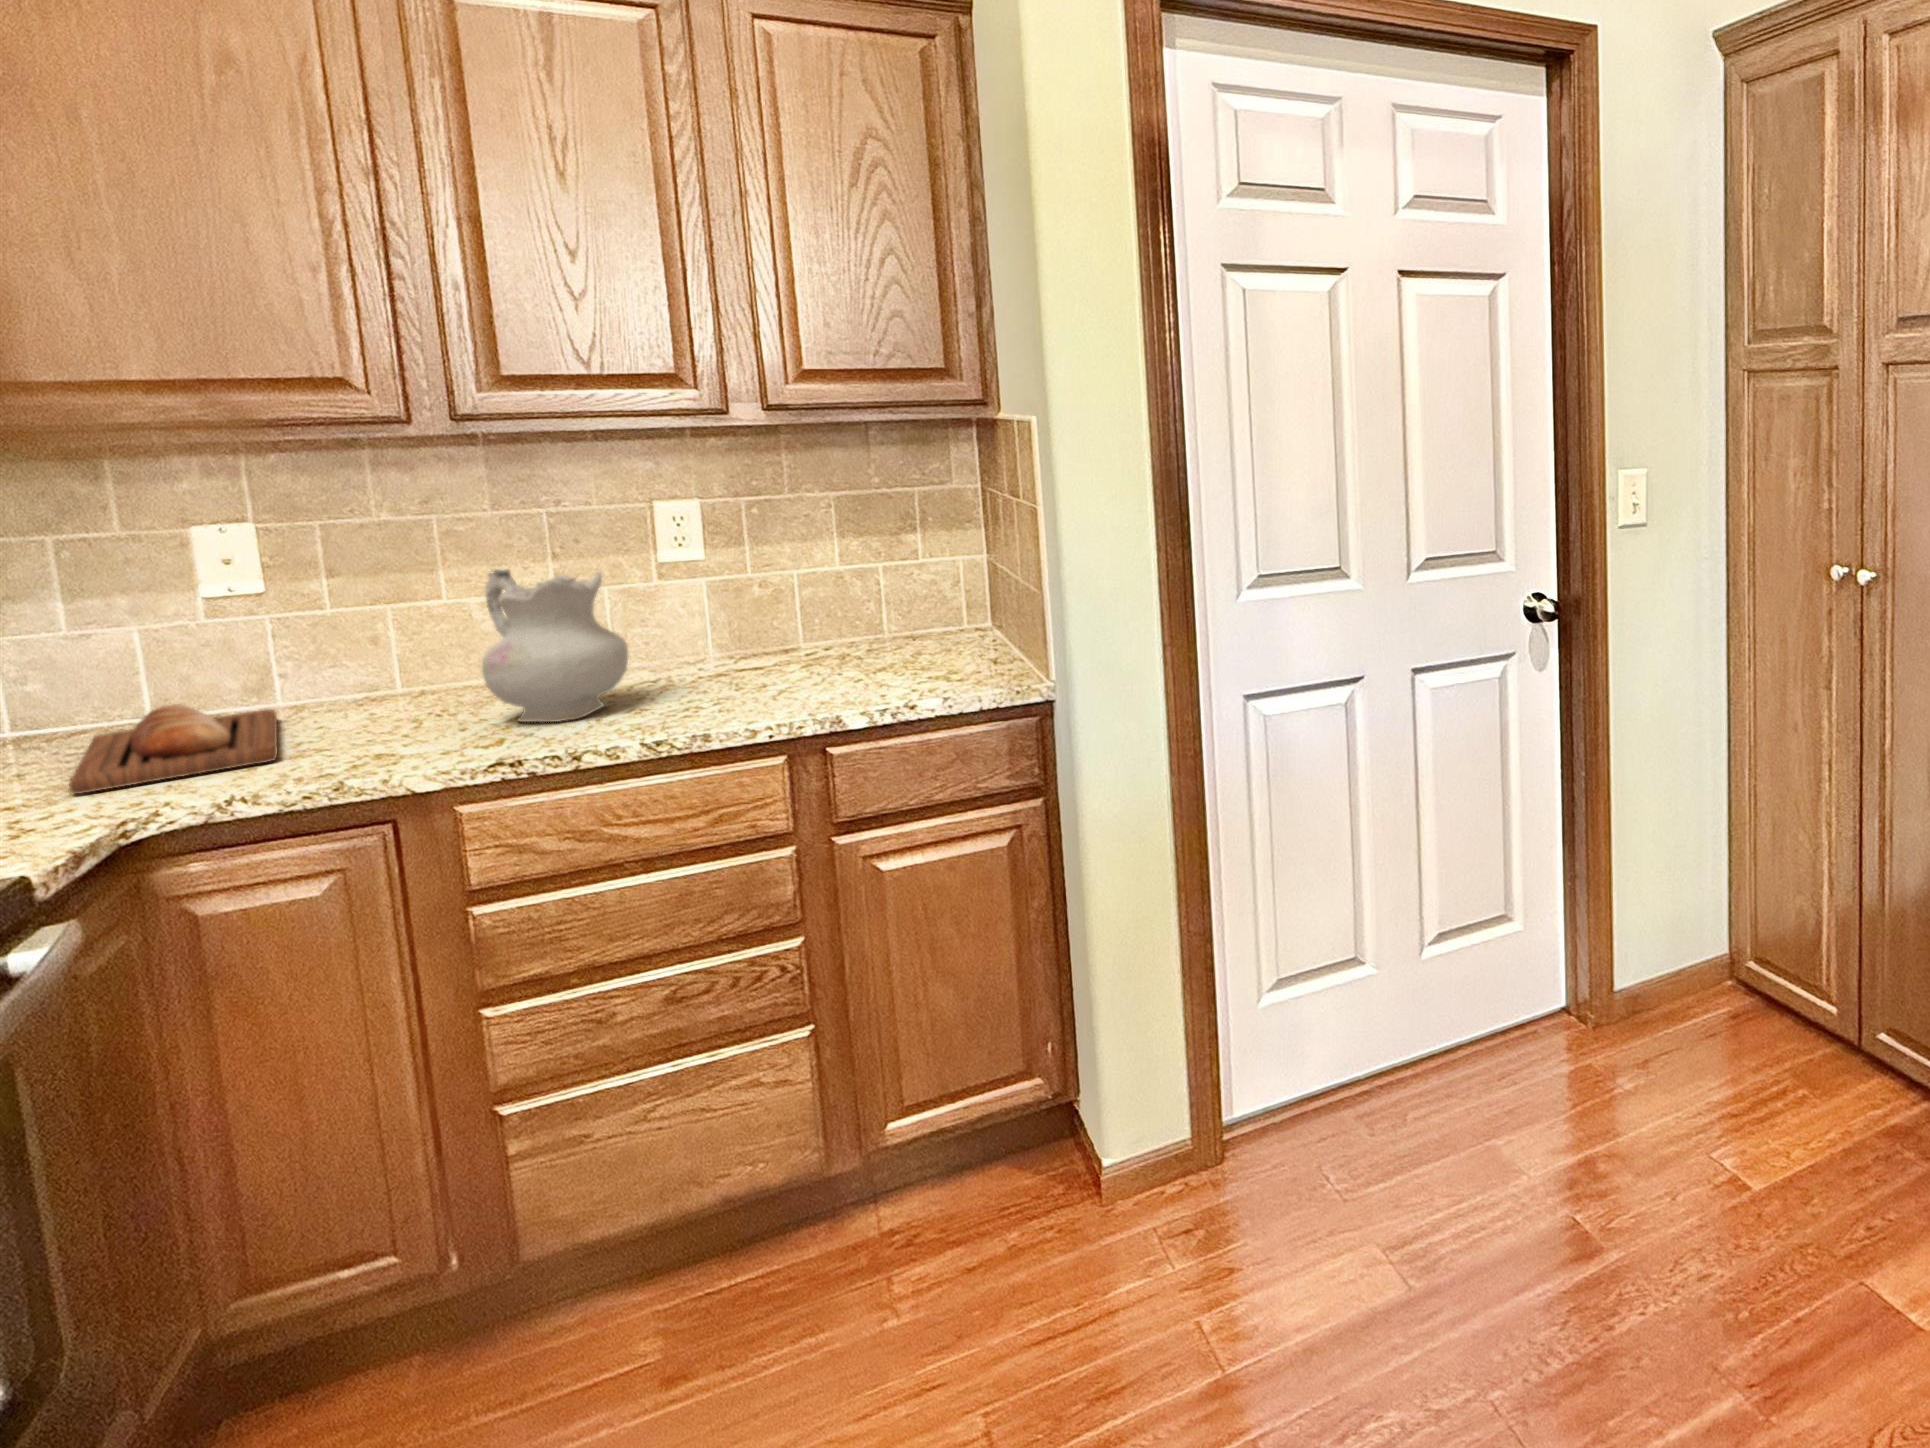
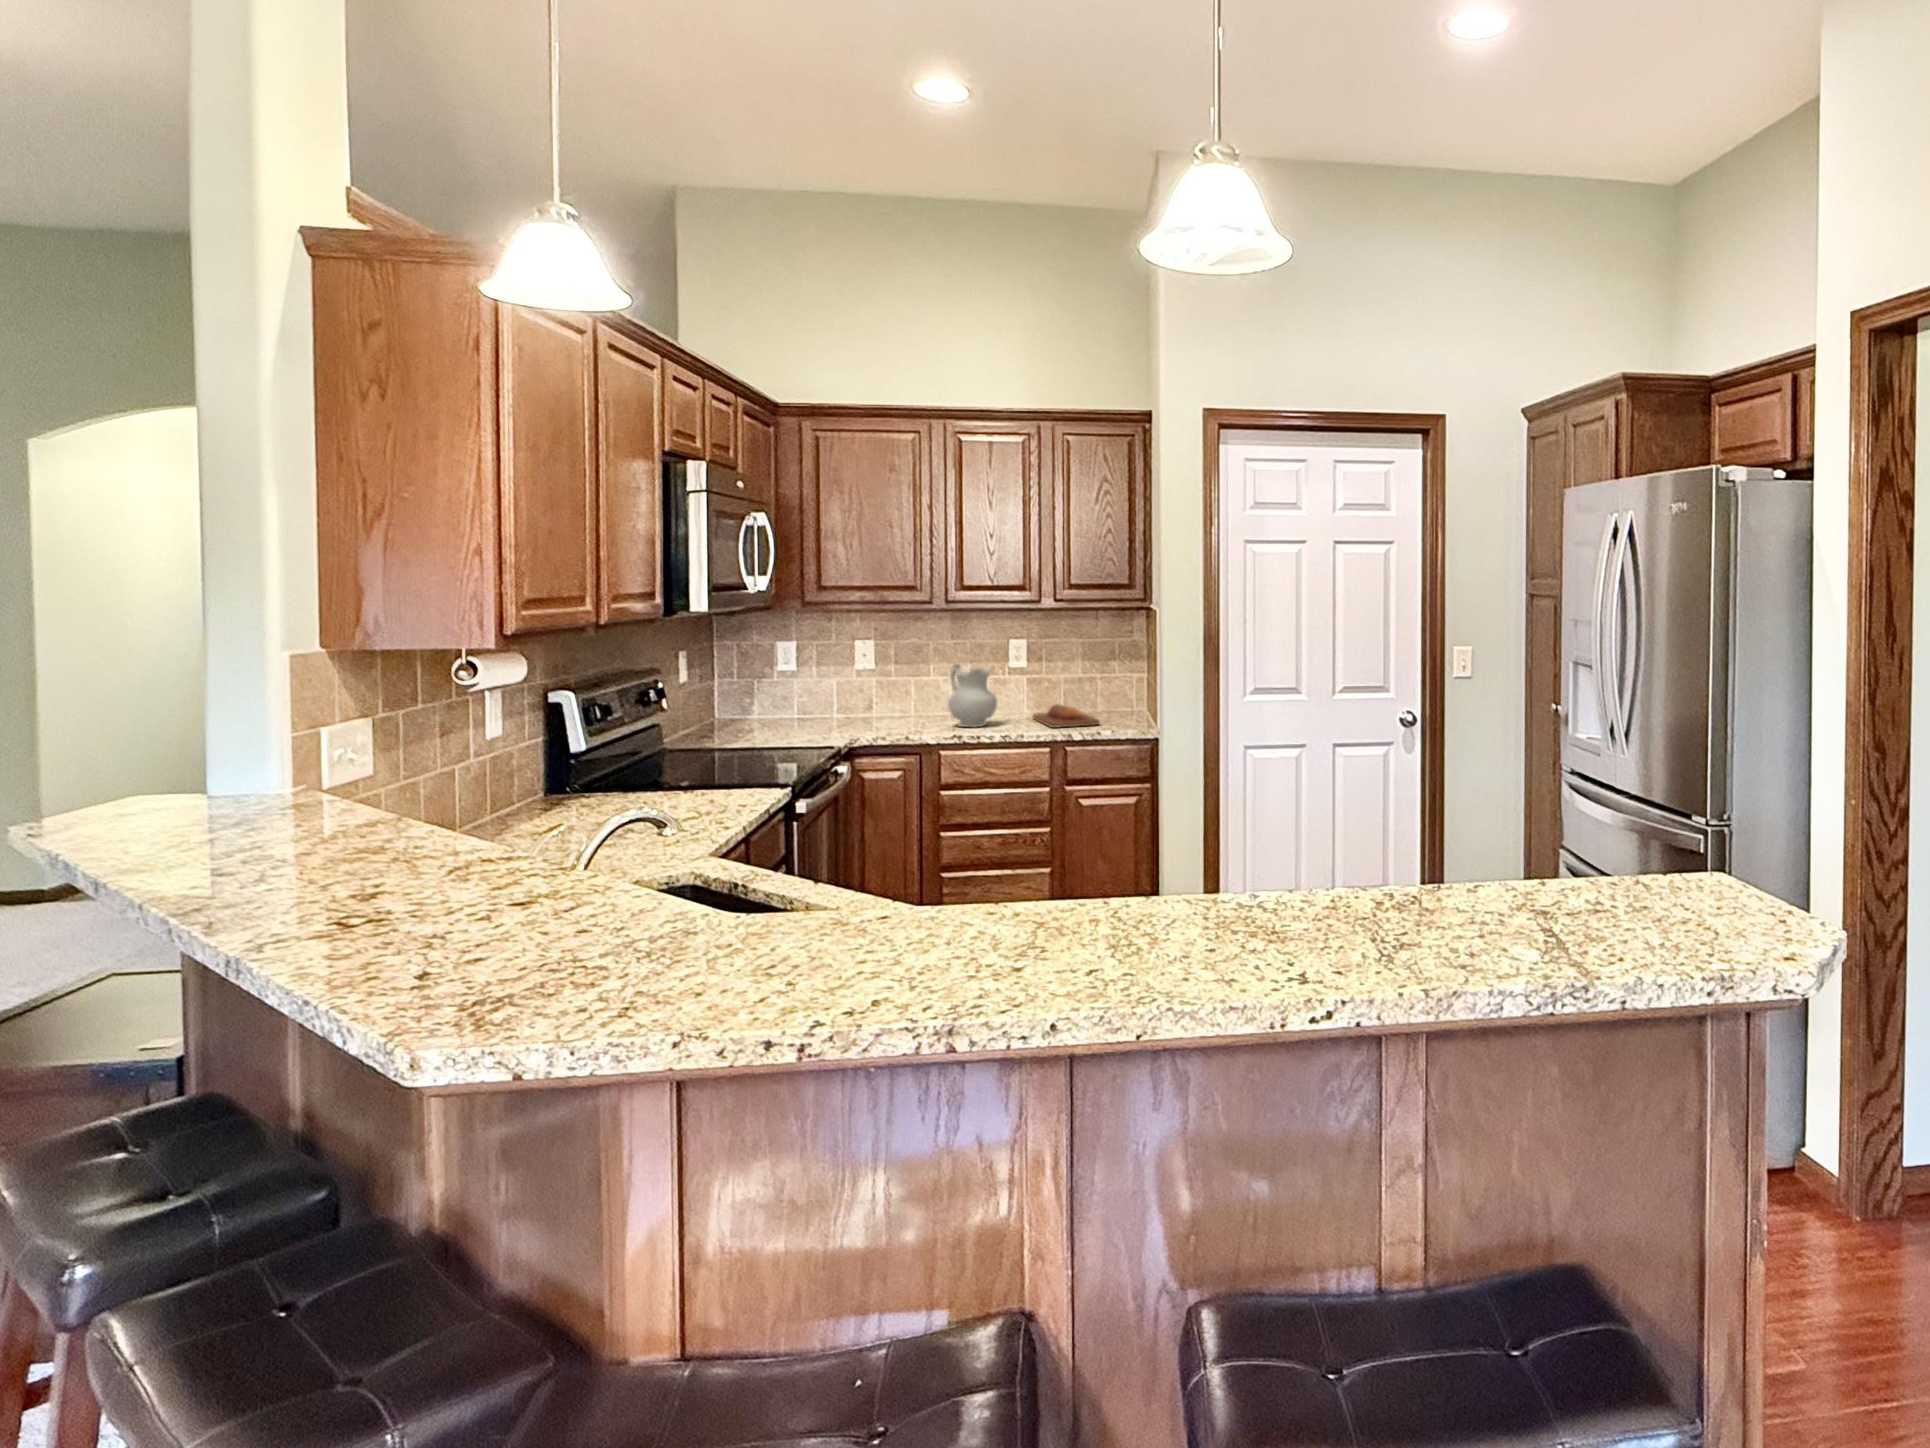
bread loaf: present [69,704,278,794] -> present [1033,704,1100,728]

